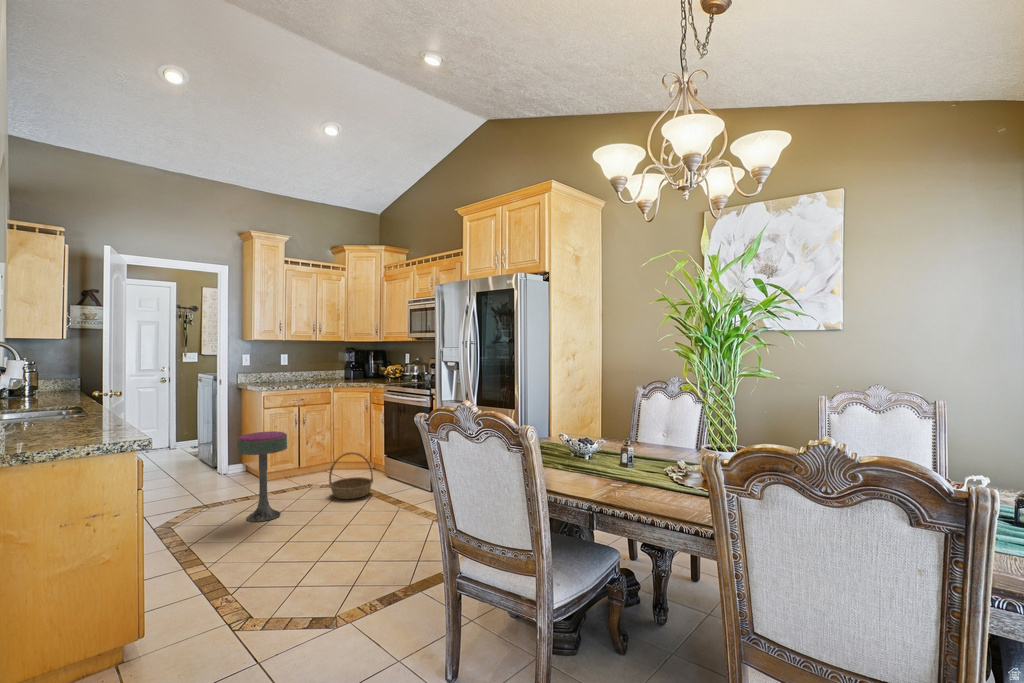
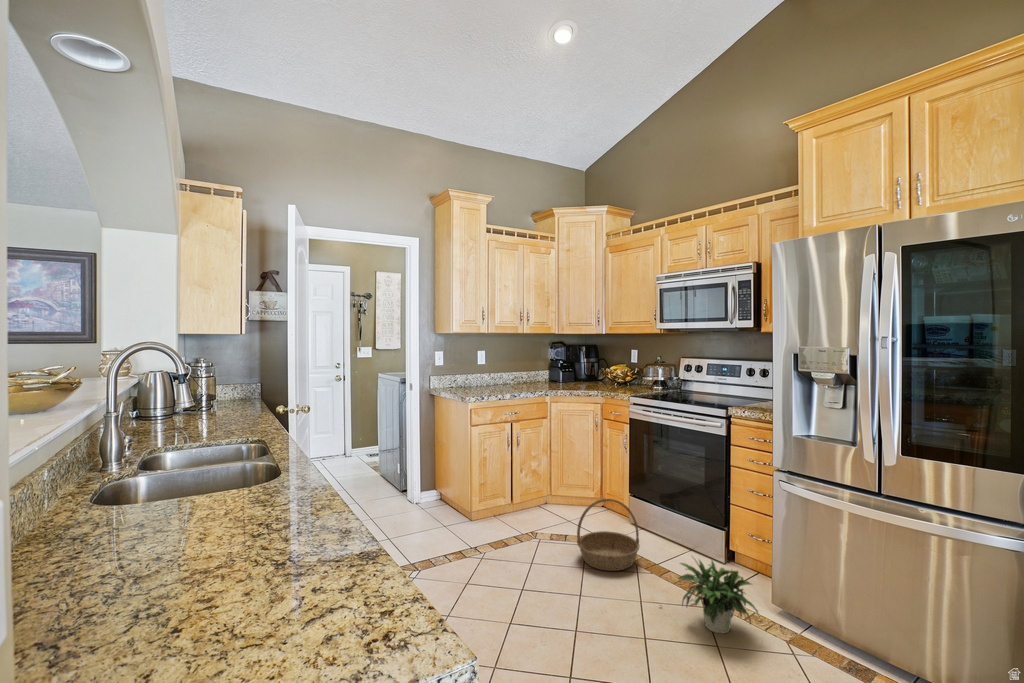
bar stool: present [237,431,287,522] -> none [471,470,539,613]
potted plant: none [366,477,416,520] -> present [678,559,758,633]

